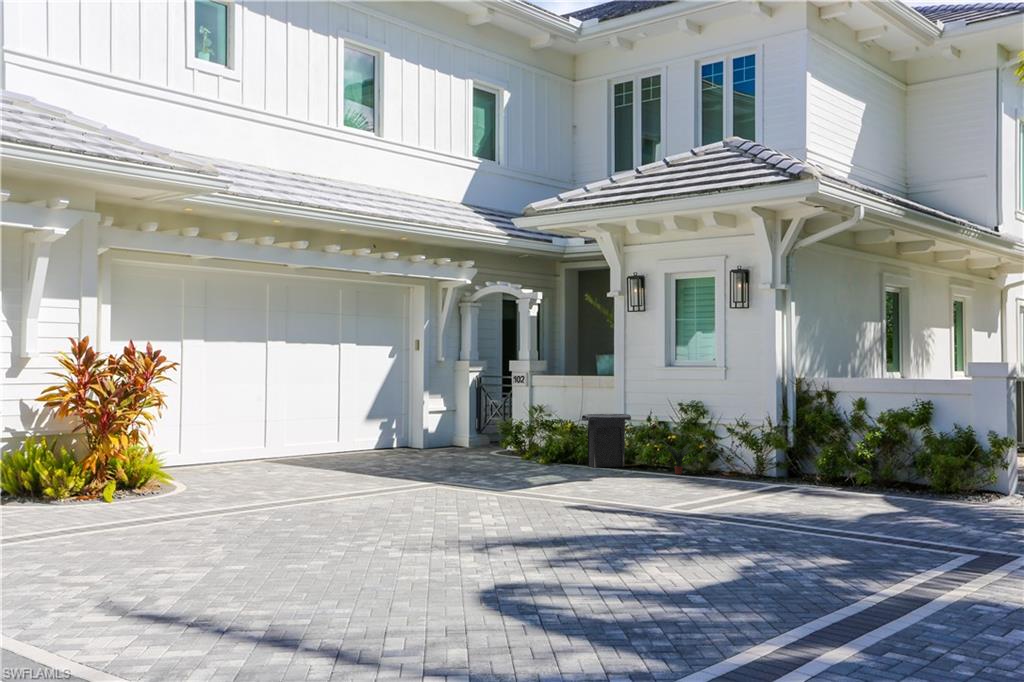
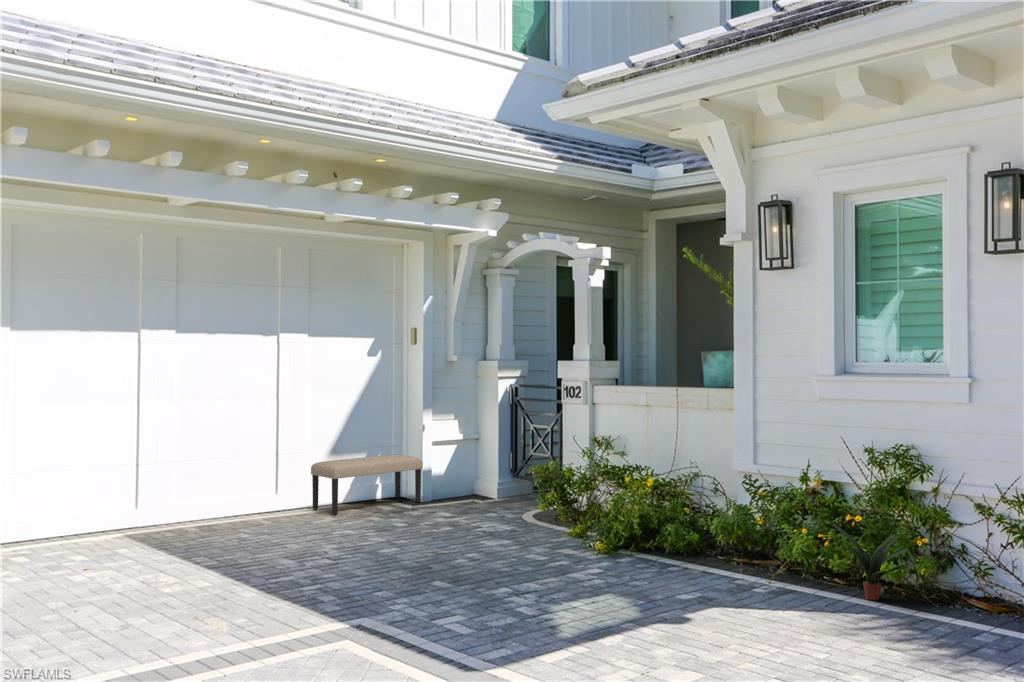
trash can: present [582,414,631,467] -> none [672,462,767,568]
bench: none [358,420,424,454] -> present [311,454,423,515]

